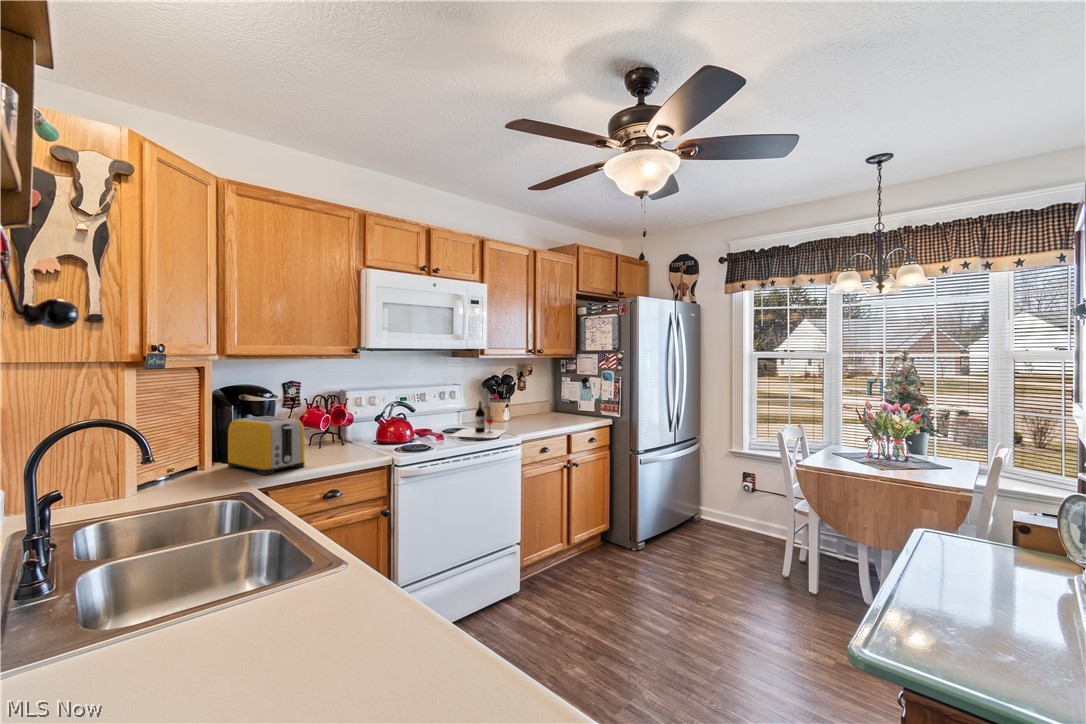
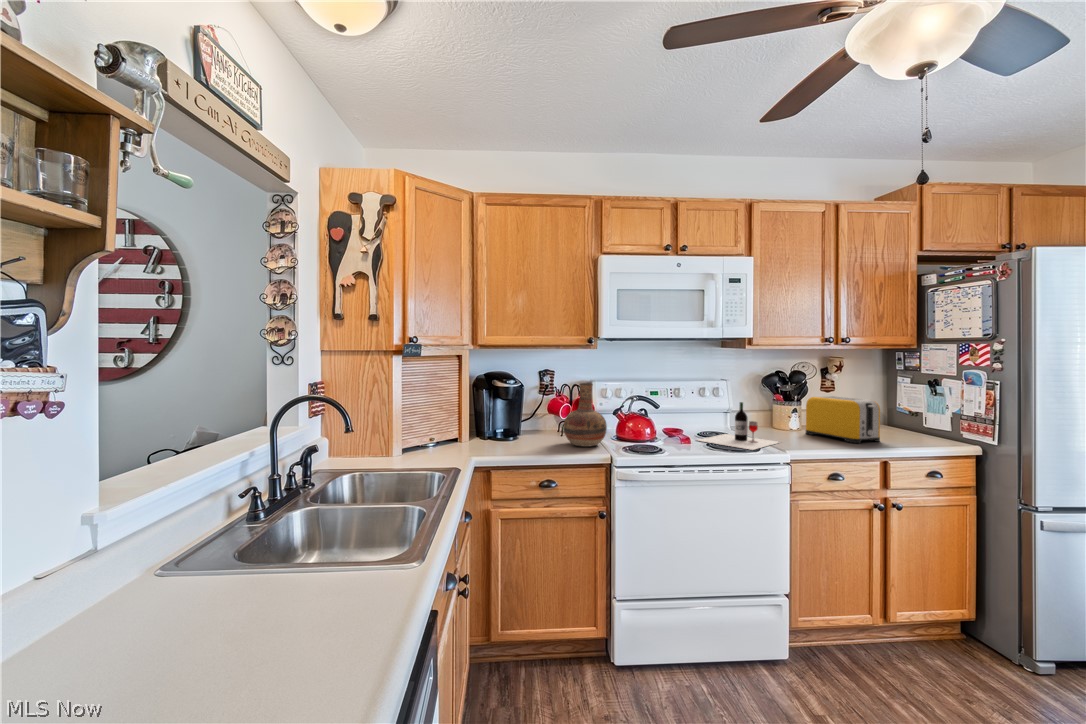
vase: none [334,392,379,454] -> present [564,383,607,447]
toaster: present [228,416,304,475] -> present [806,396,880,443]

